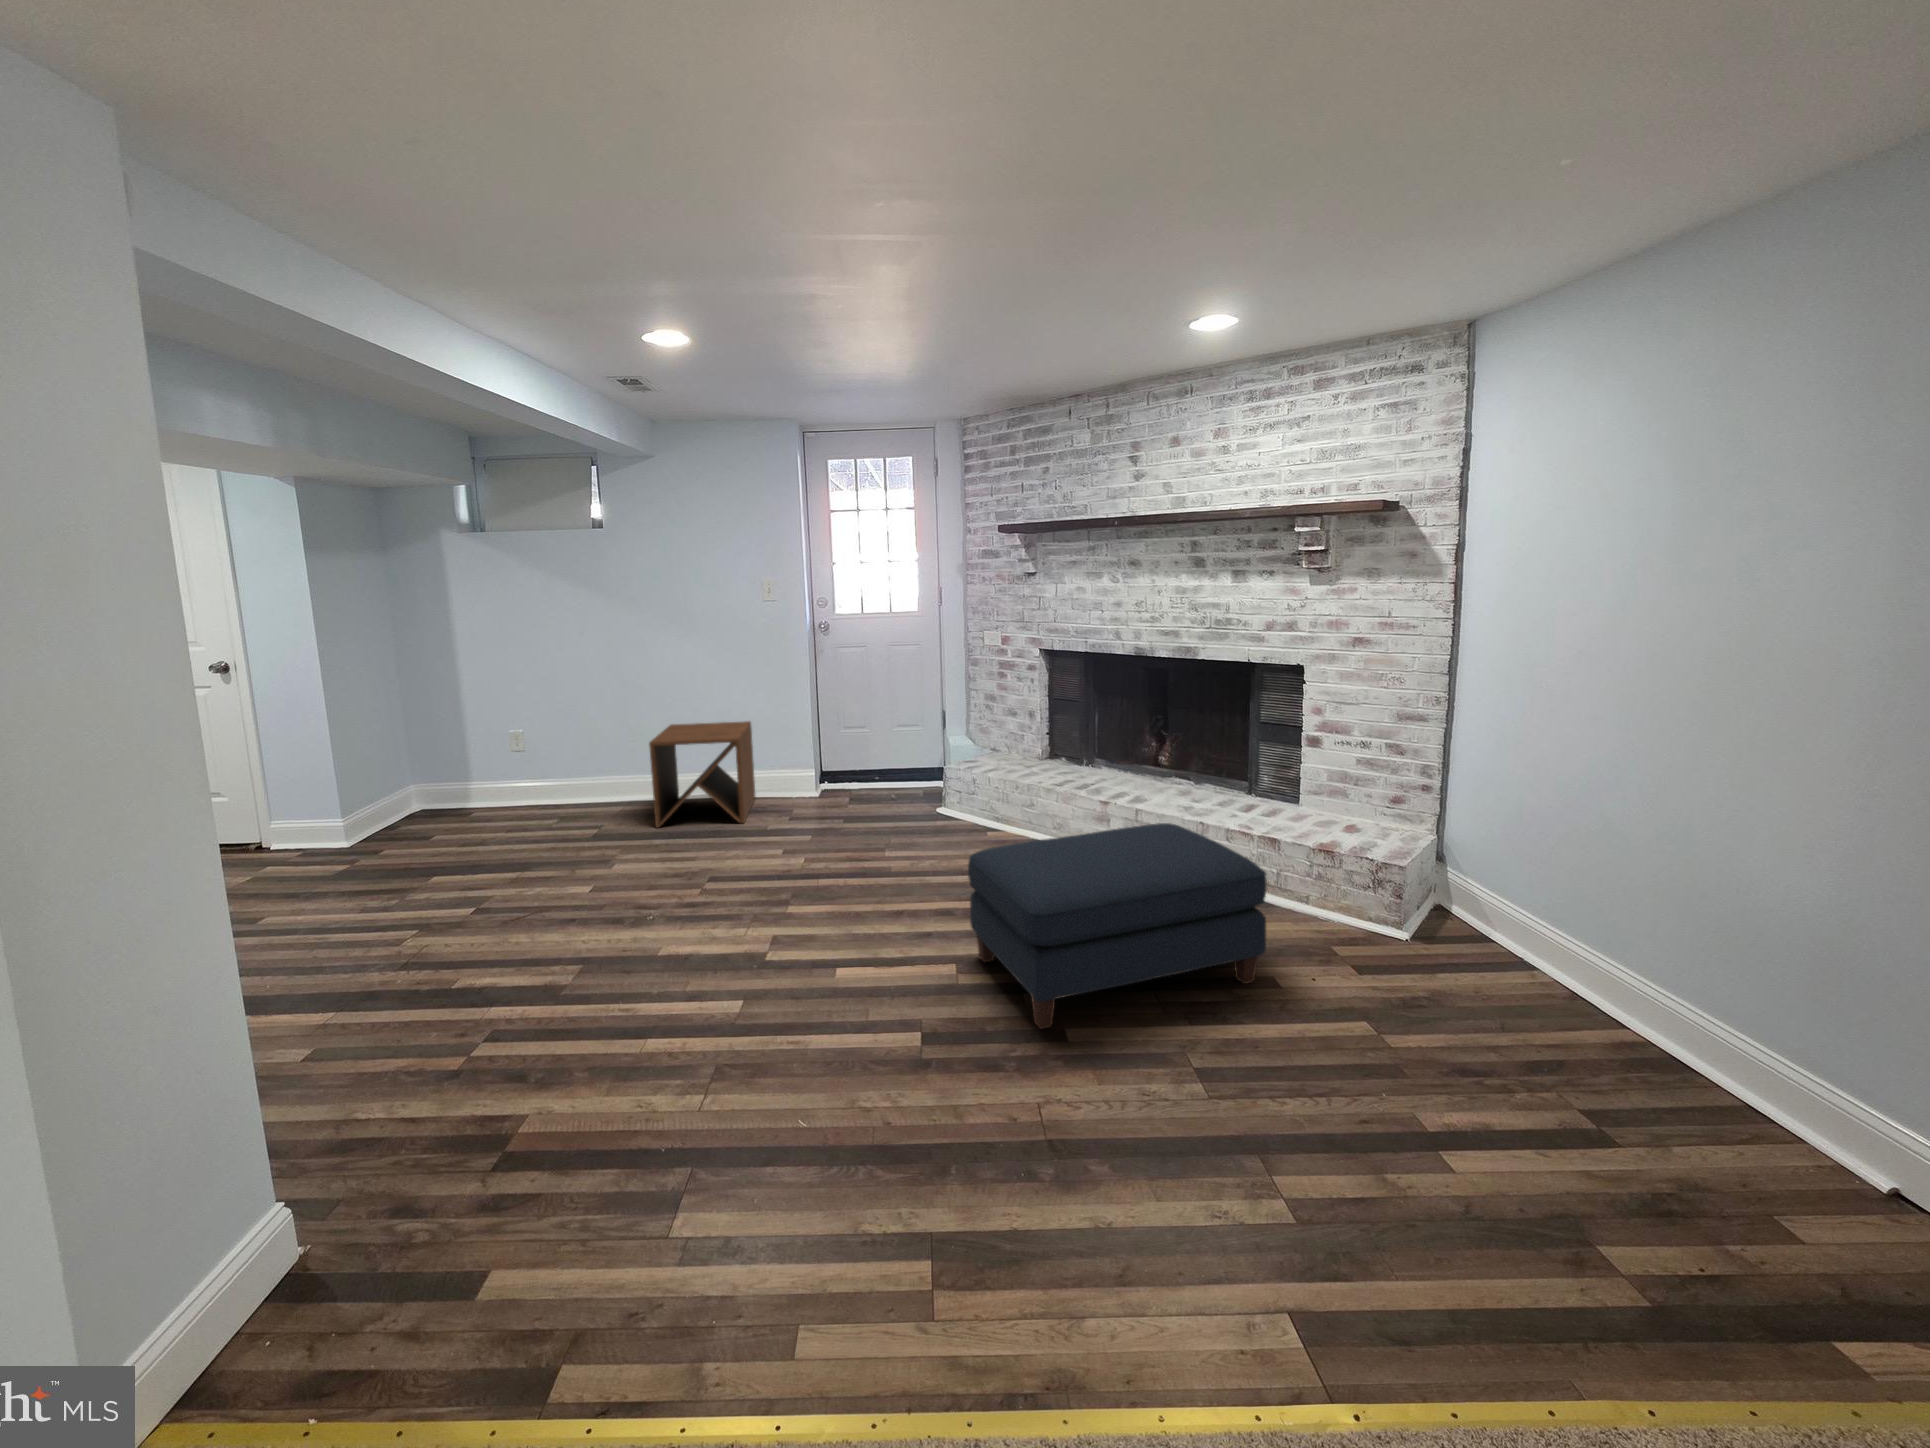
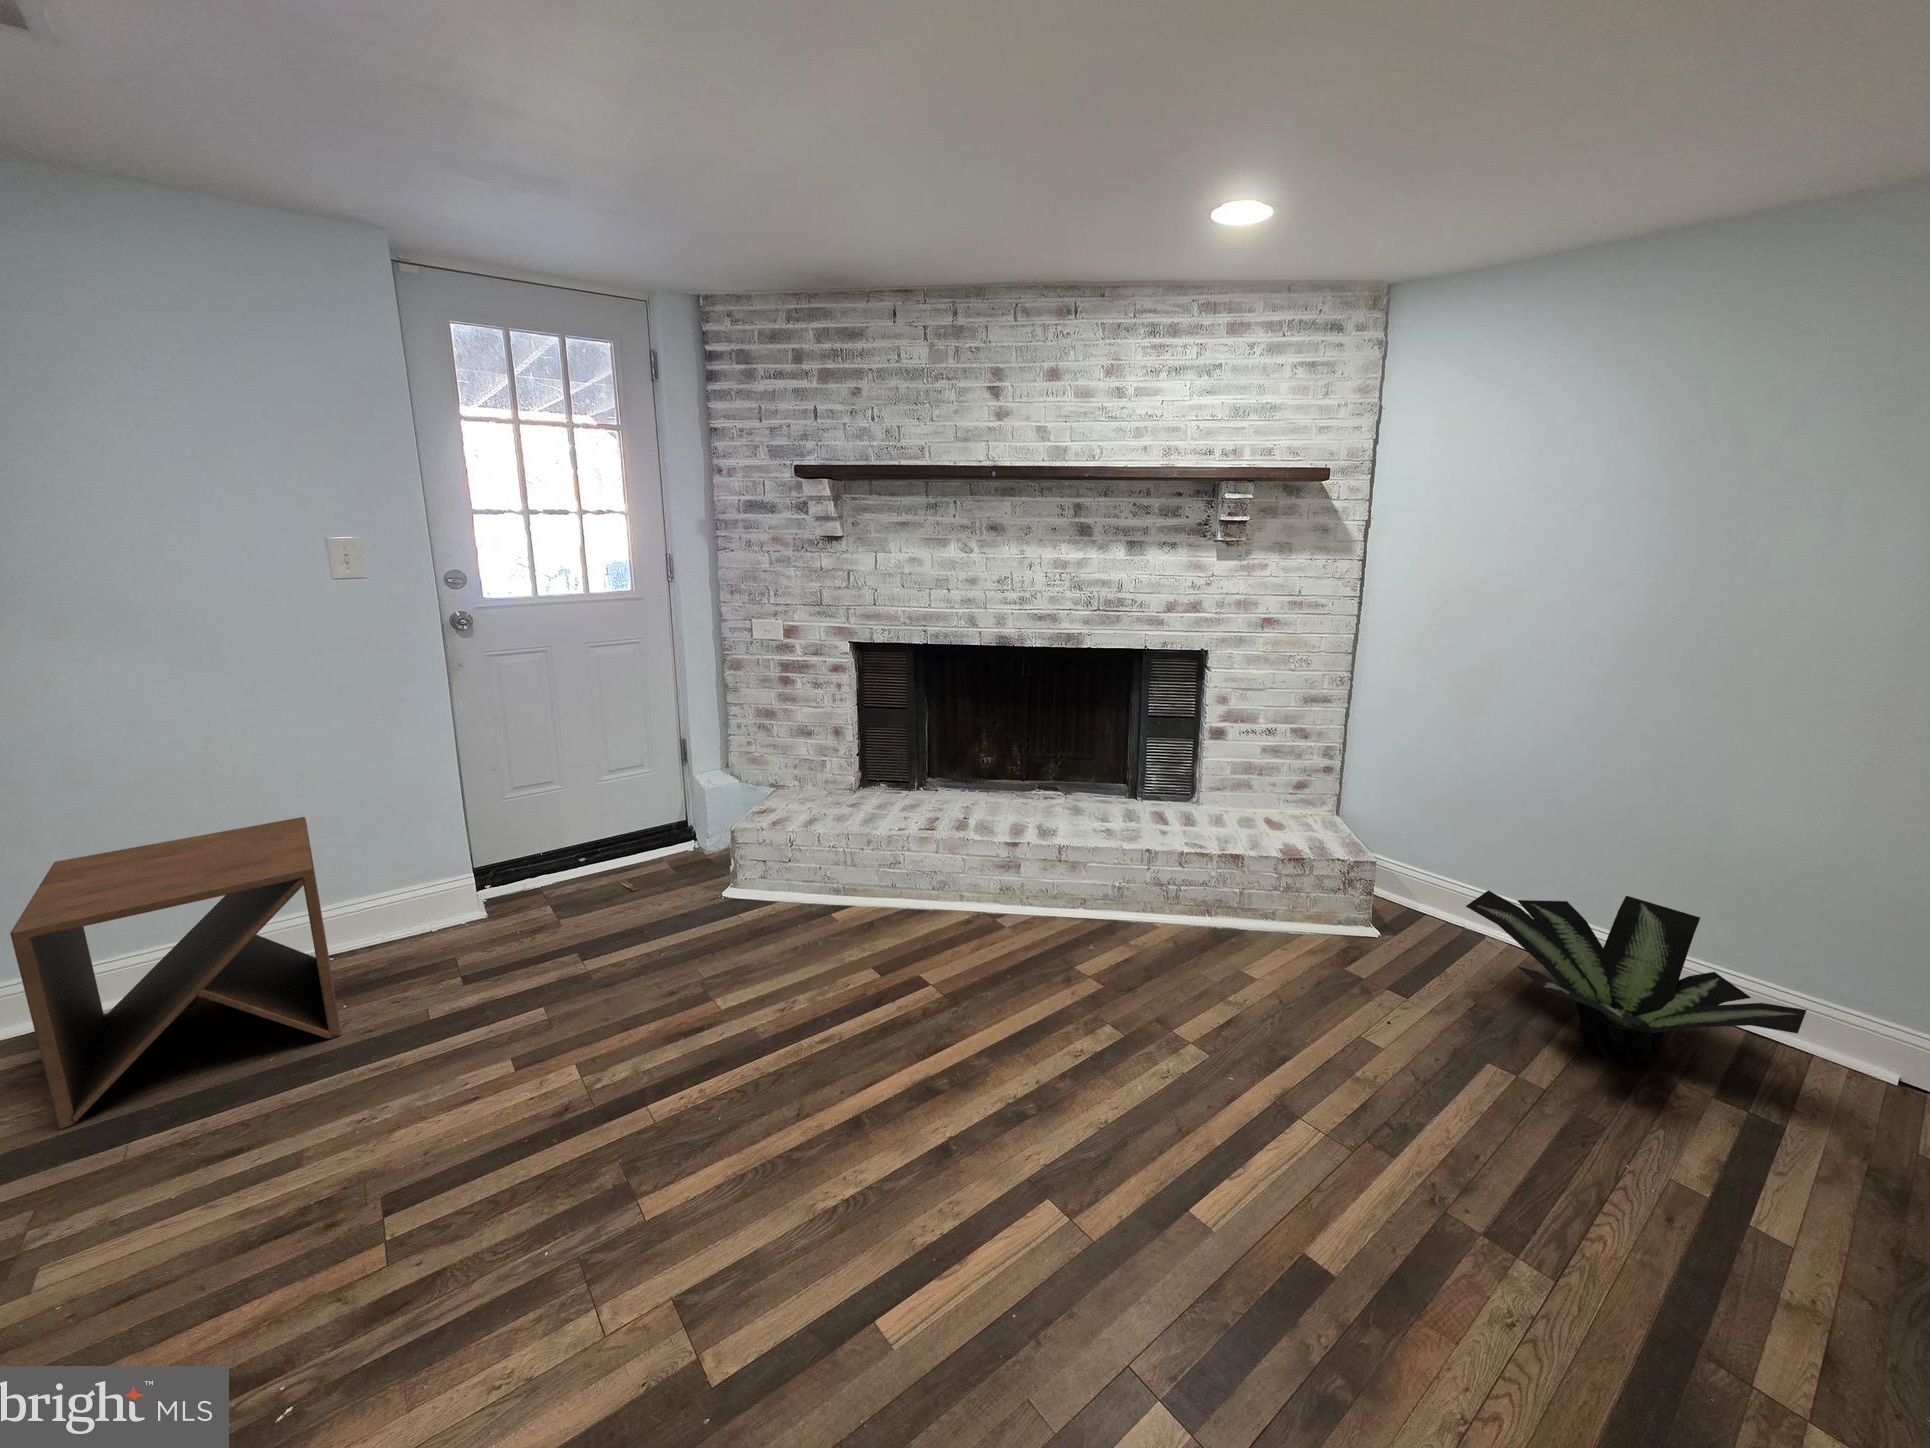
ottoman: present [968,823,1267,1029] -> none [1057,875,1392,1308]
potted plant: none [1397,897,1691,1070] -> present [1466,891,1807,1065]

